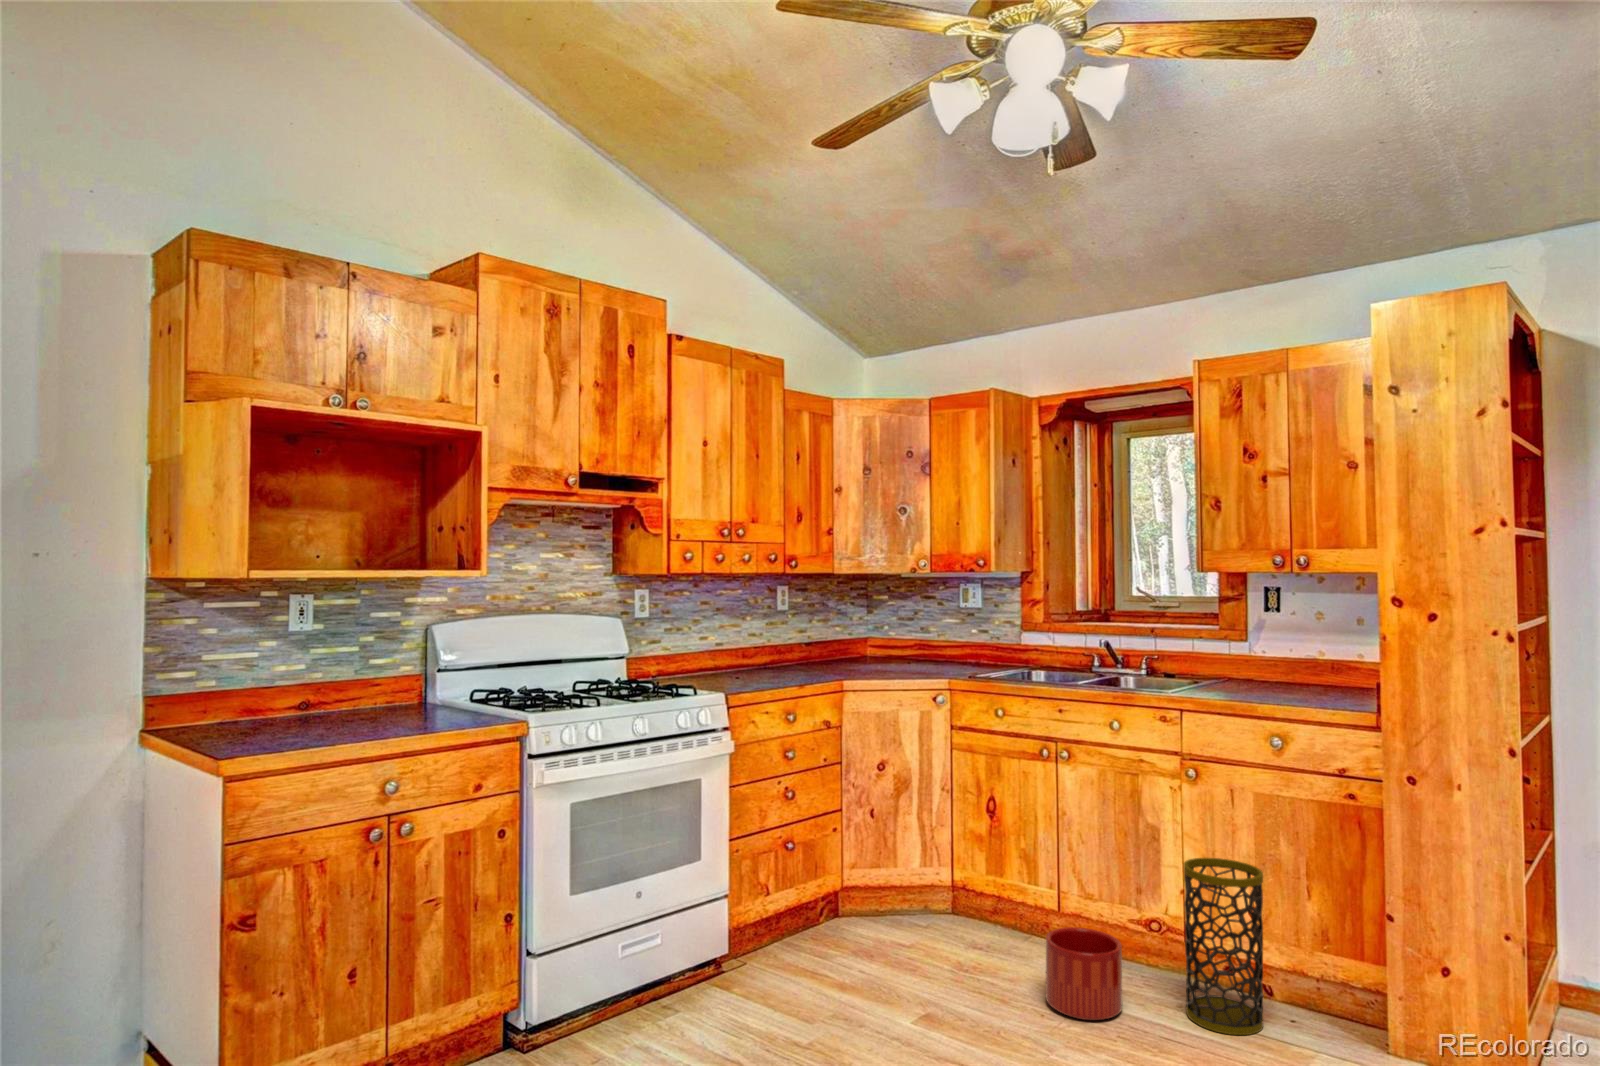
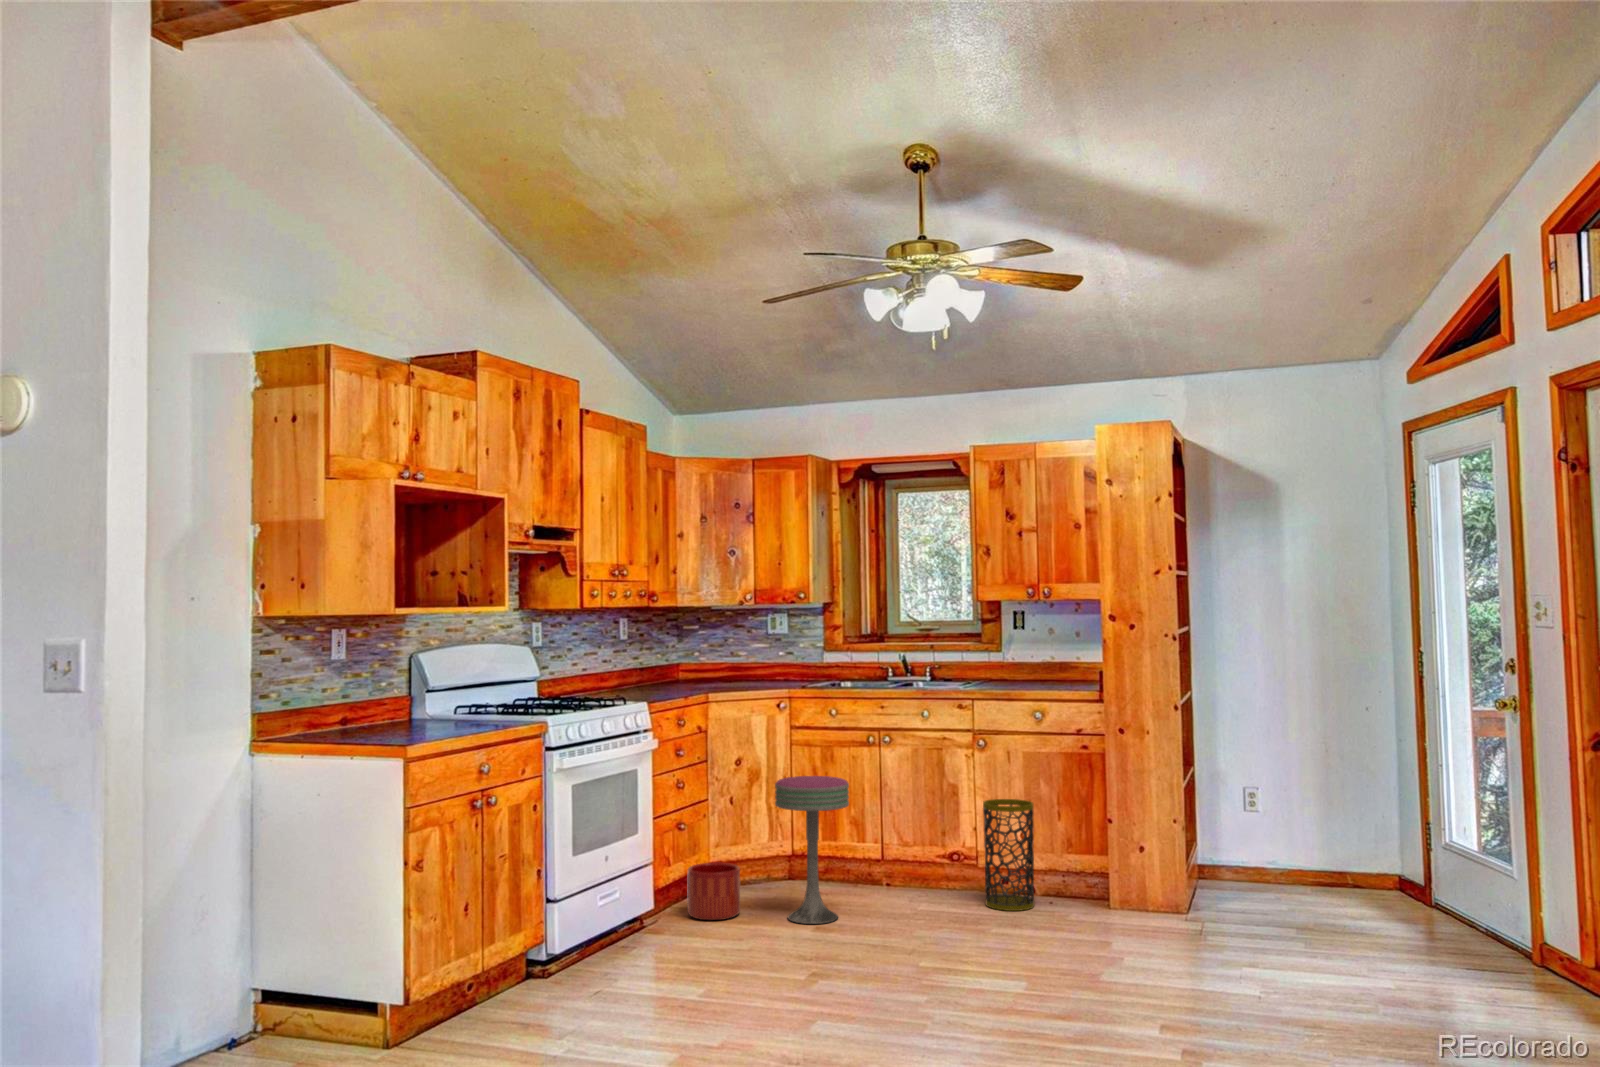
bar stool: none [879,799,978,1008] -> present [775,776,849,924]
planter: present [1046,927,1122,1020] -> present [688,863,740,920]

